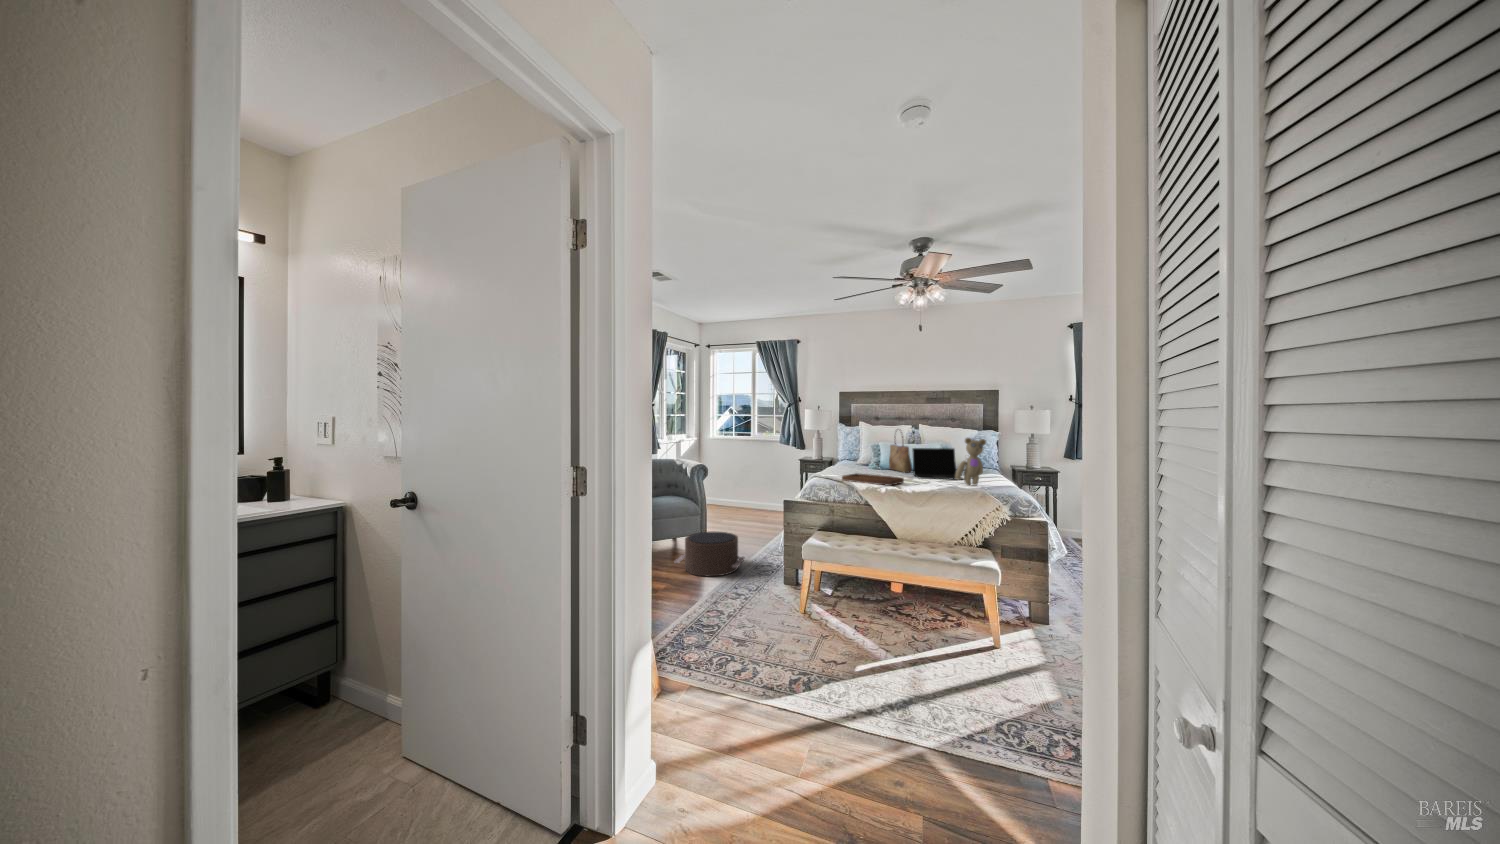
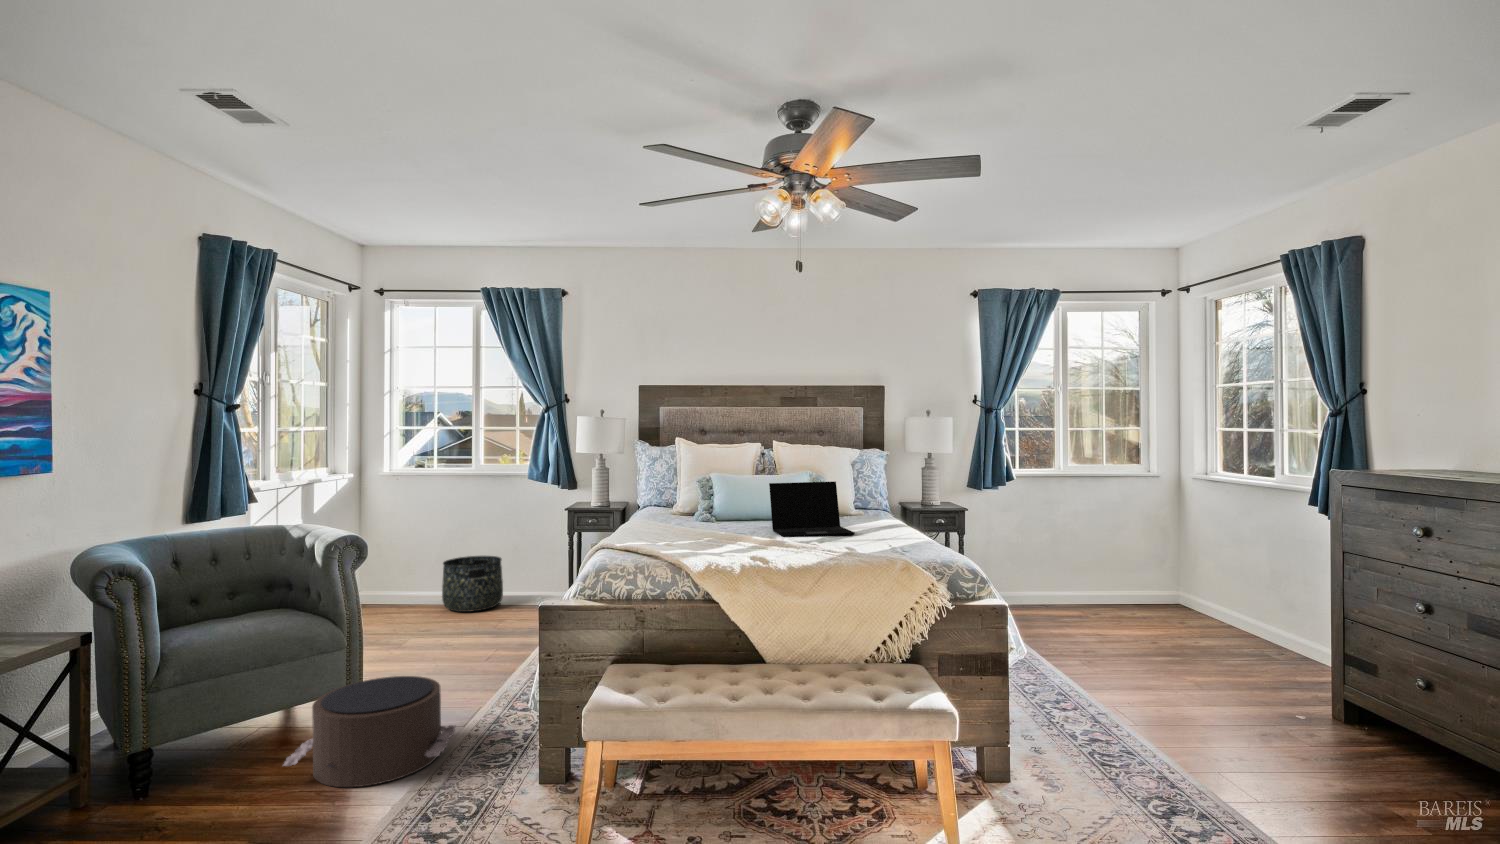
tote bag: present [889,429,912,473] -> none [728,450,767,526]
teddy bear: present [955,438,986,485] -> none [847,464,895,546]
tray: present [842,464,904,486] -> none [653,516,765,558]
basket: none [737,483,767,511] -> present [442,556,503,612]

